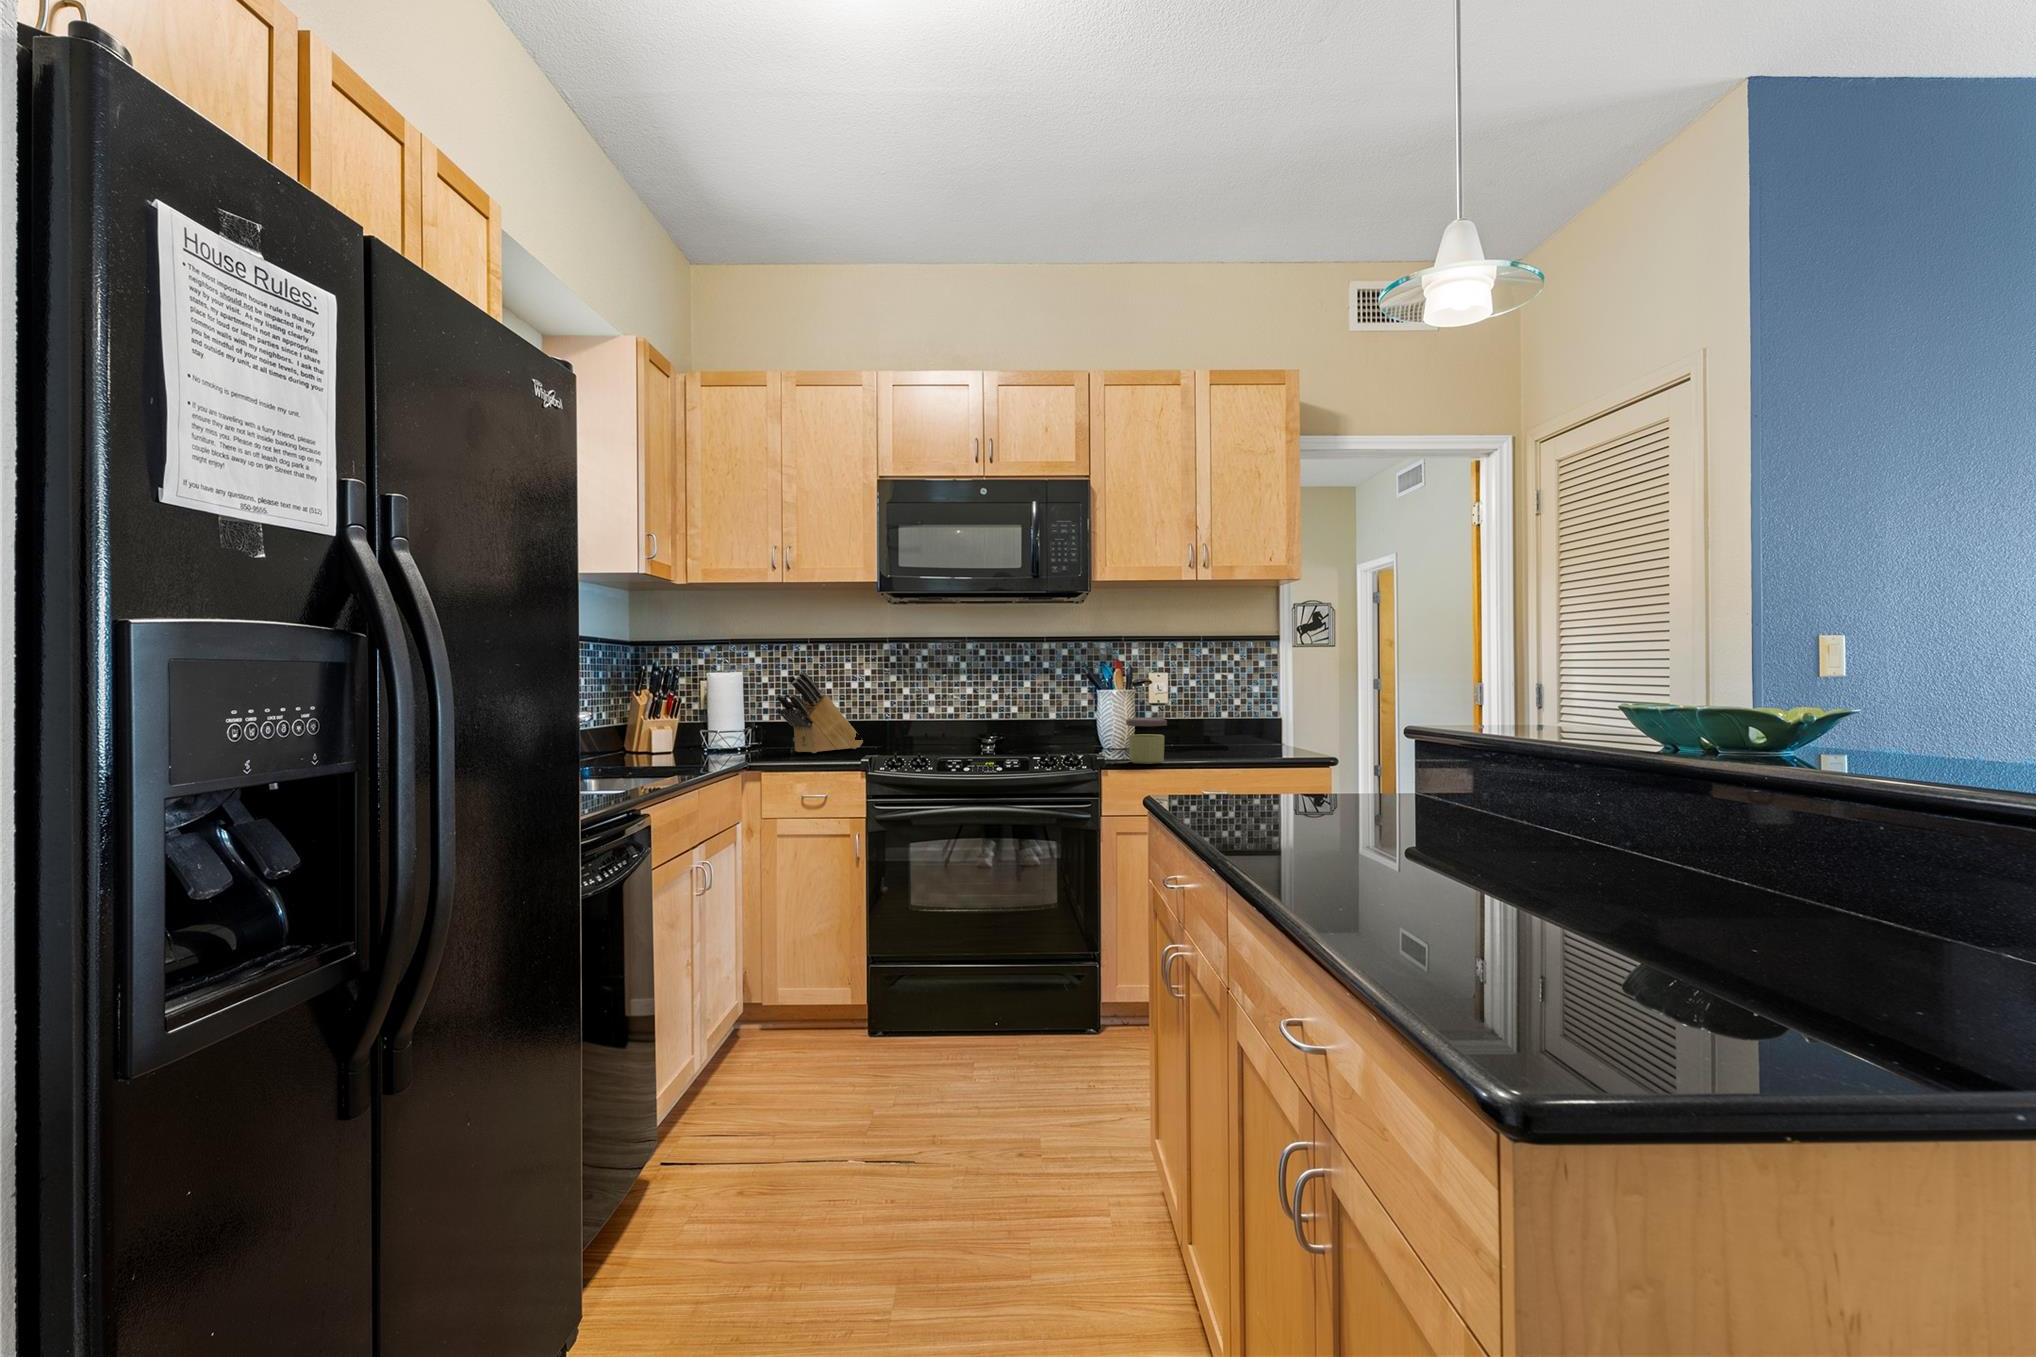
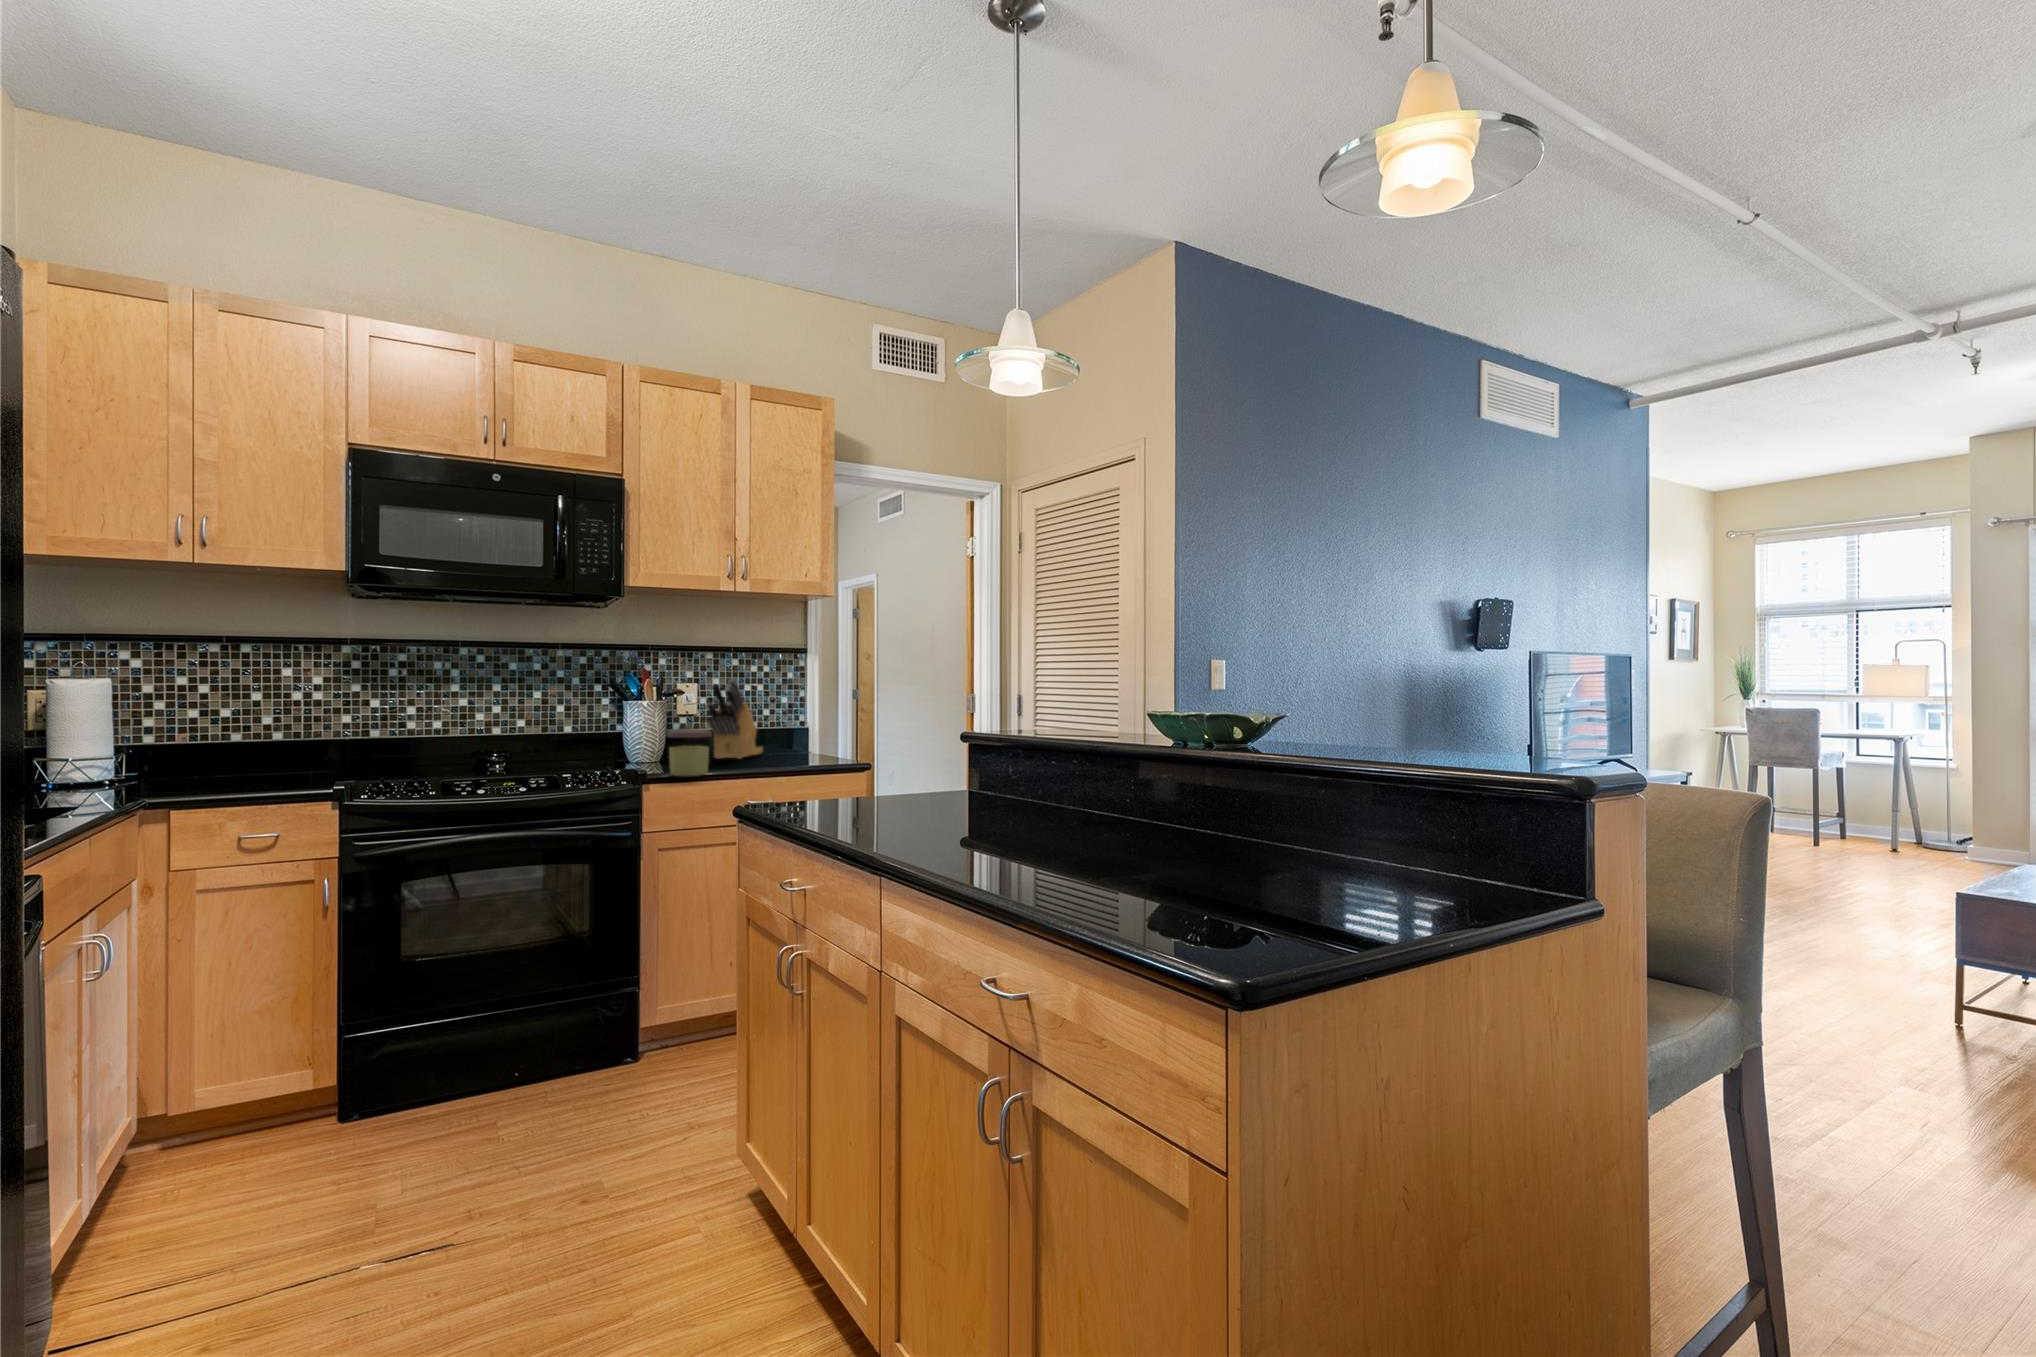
knife block: present [776,671,863,753] -> present [706,680,763,759]

